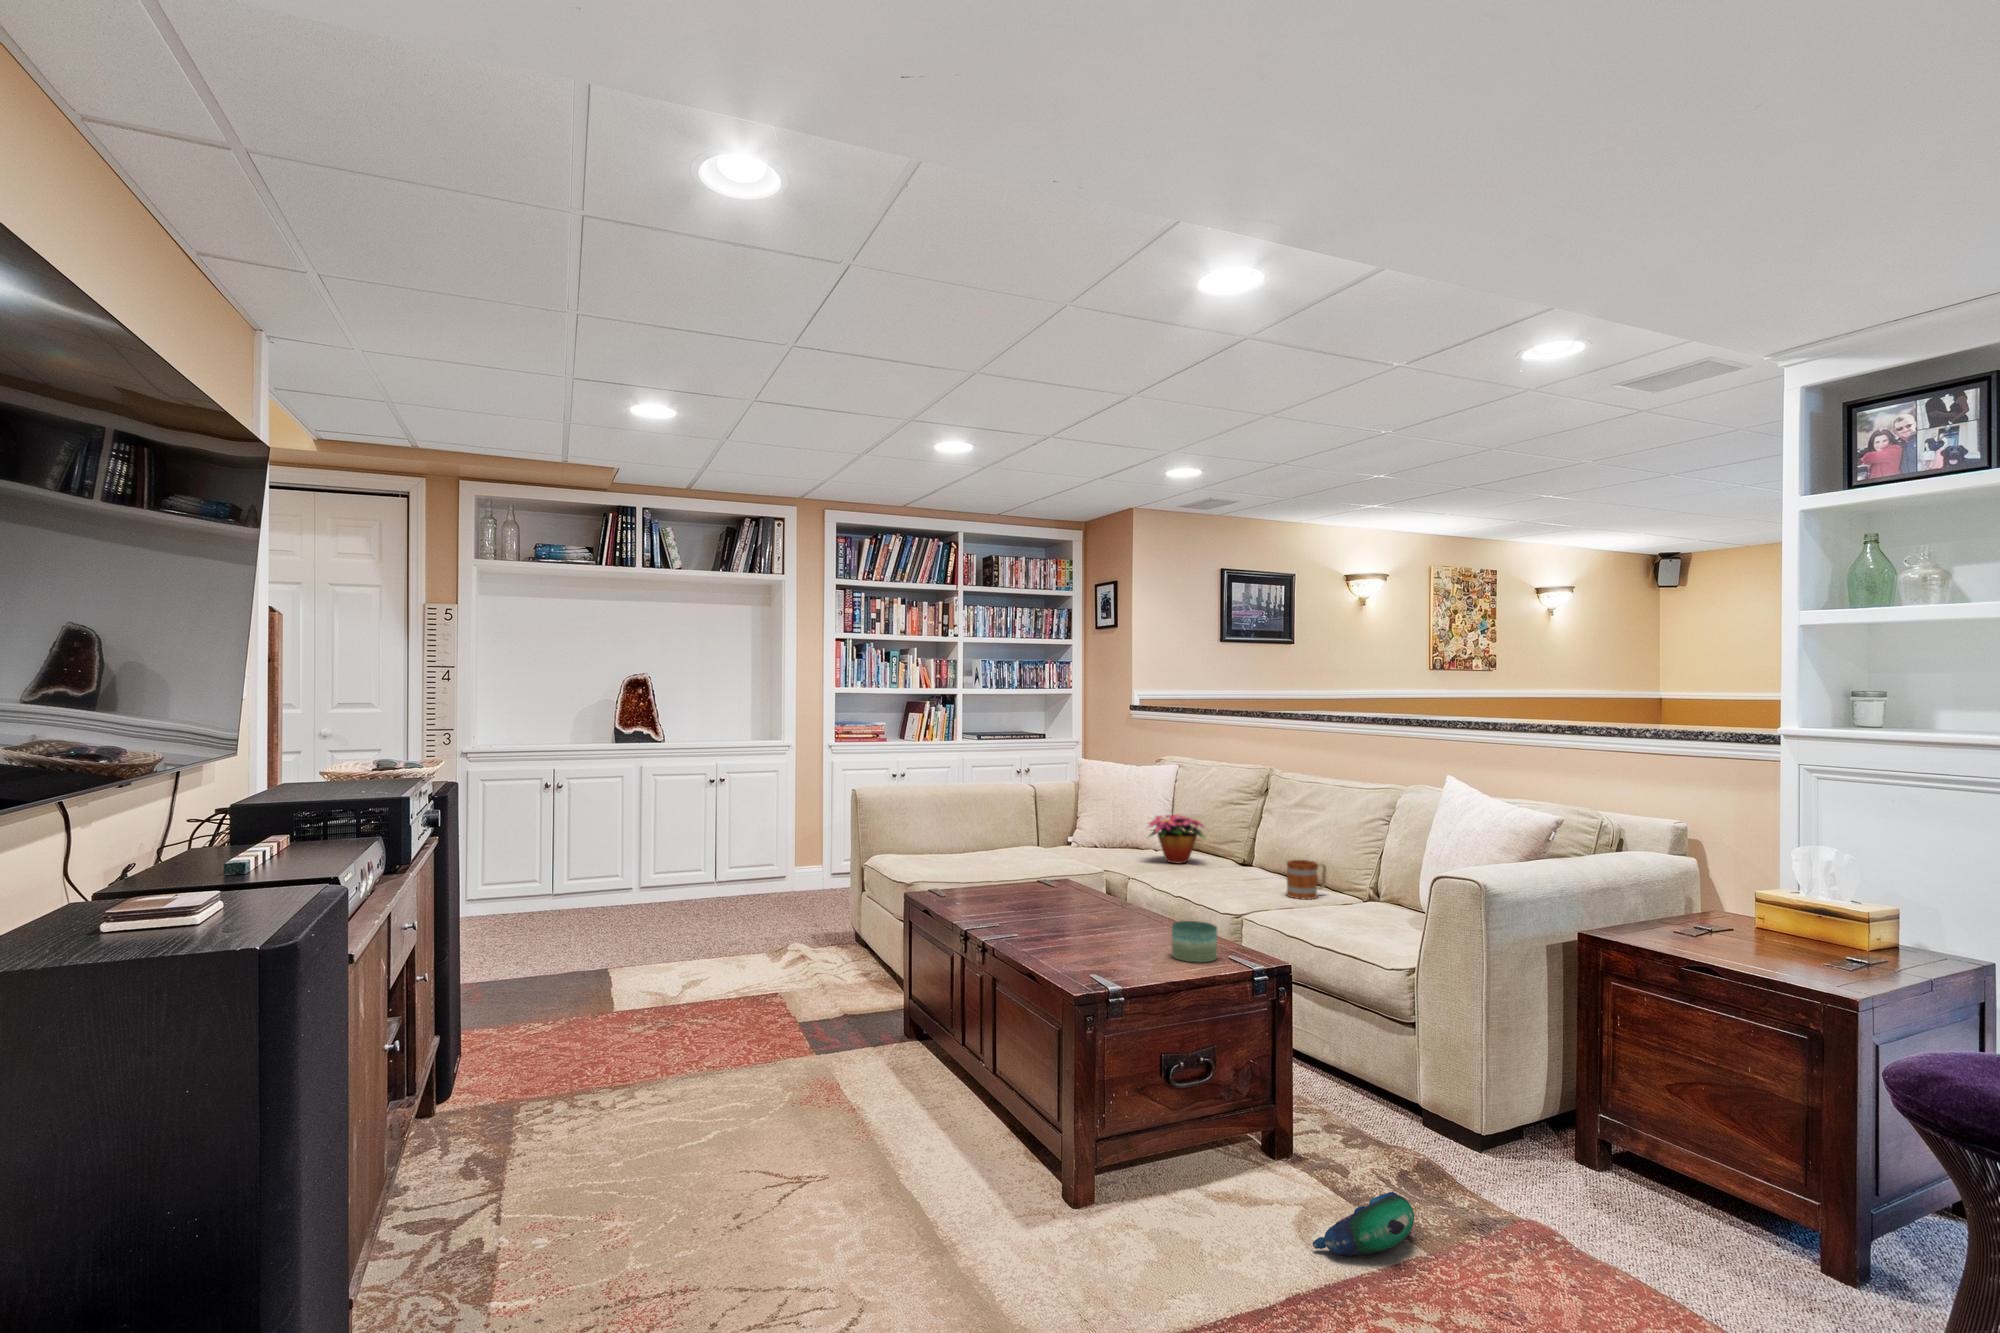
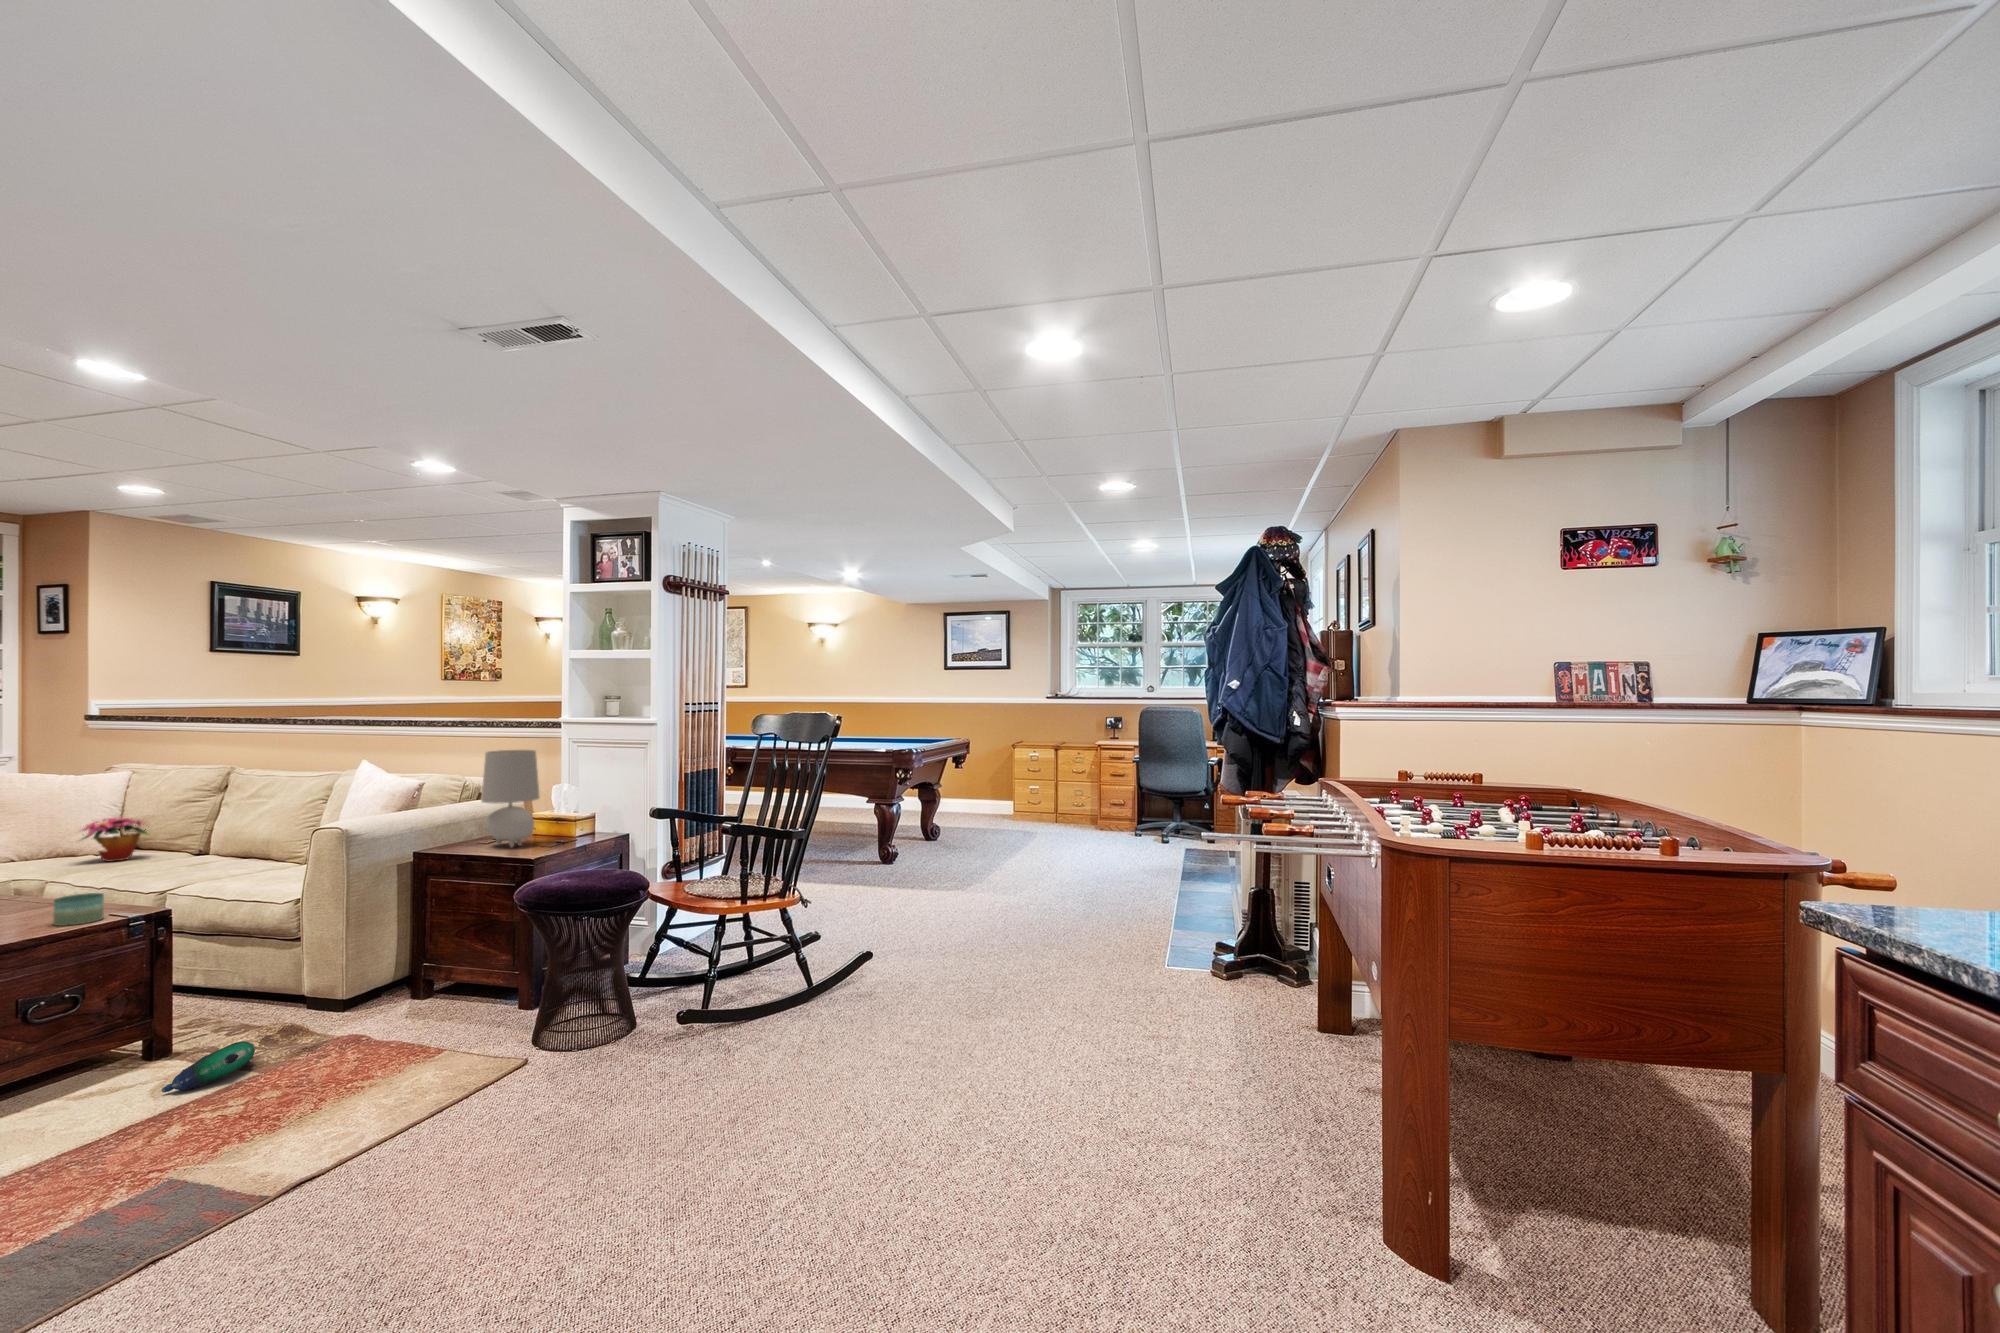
table lamp: none [1691,778,1803,952] -> present [481,750,539,847]
mug: present [1287,860,1326,899] -> none [220,838,262,870]

